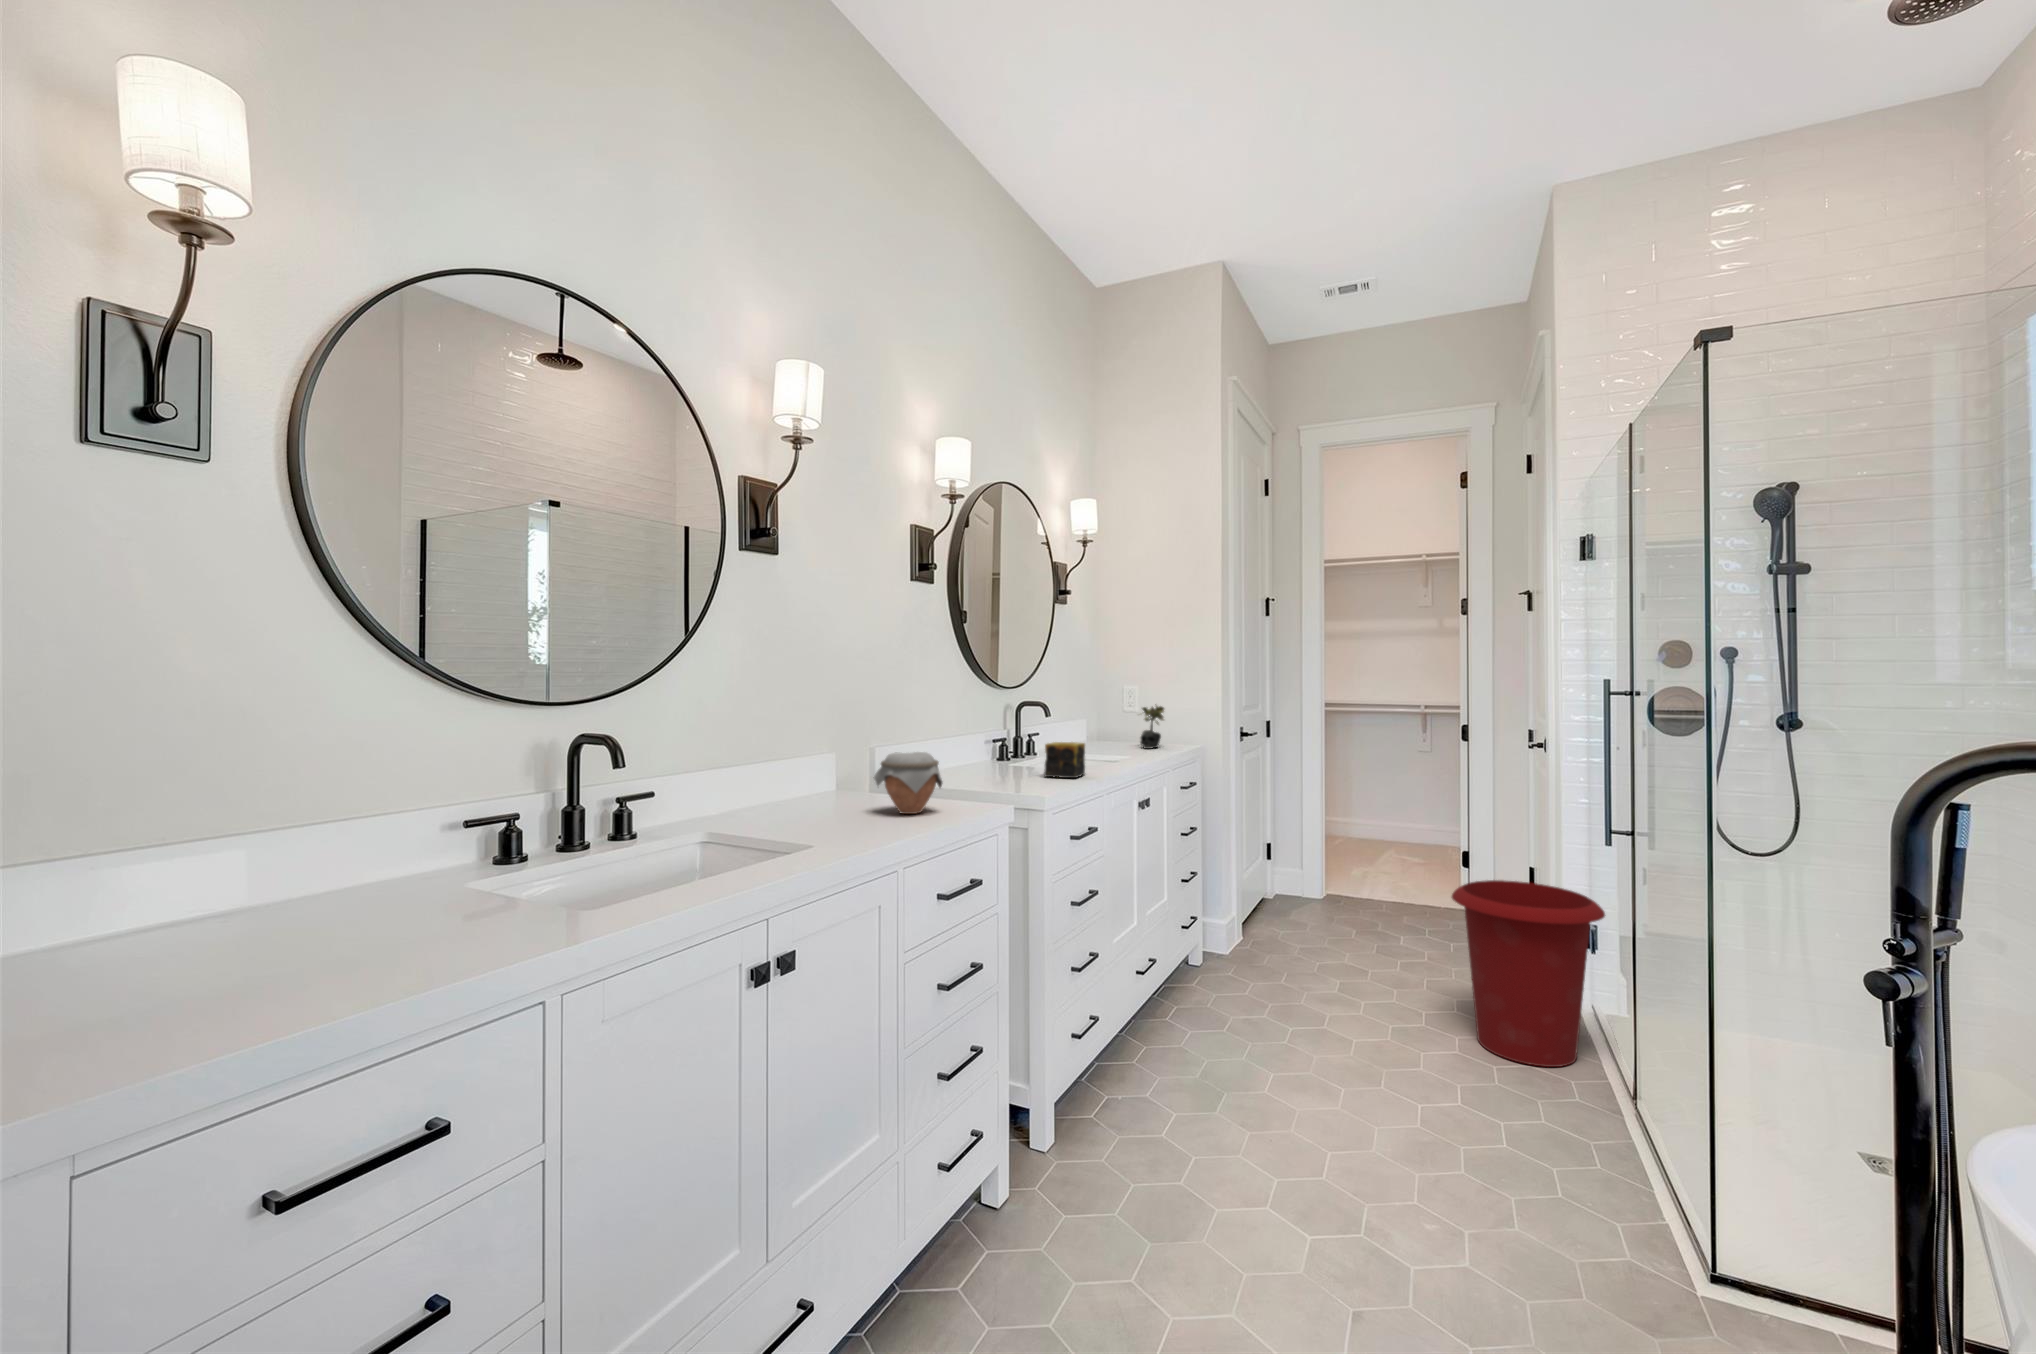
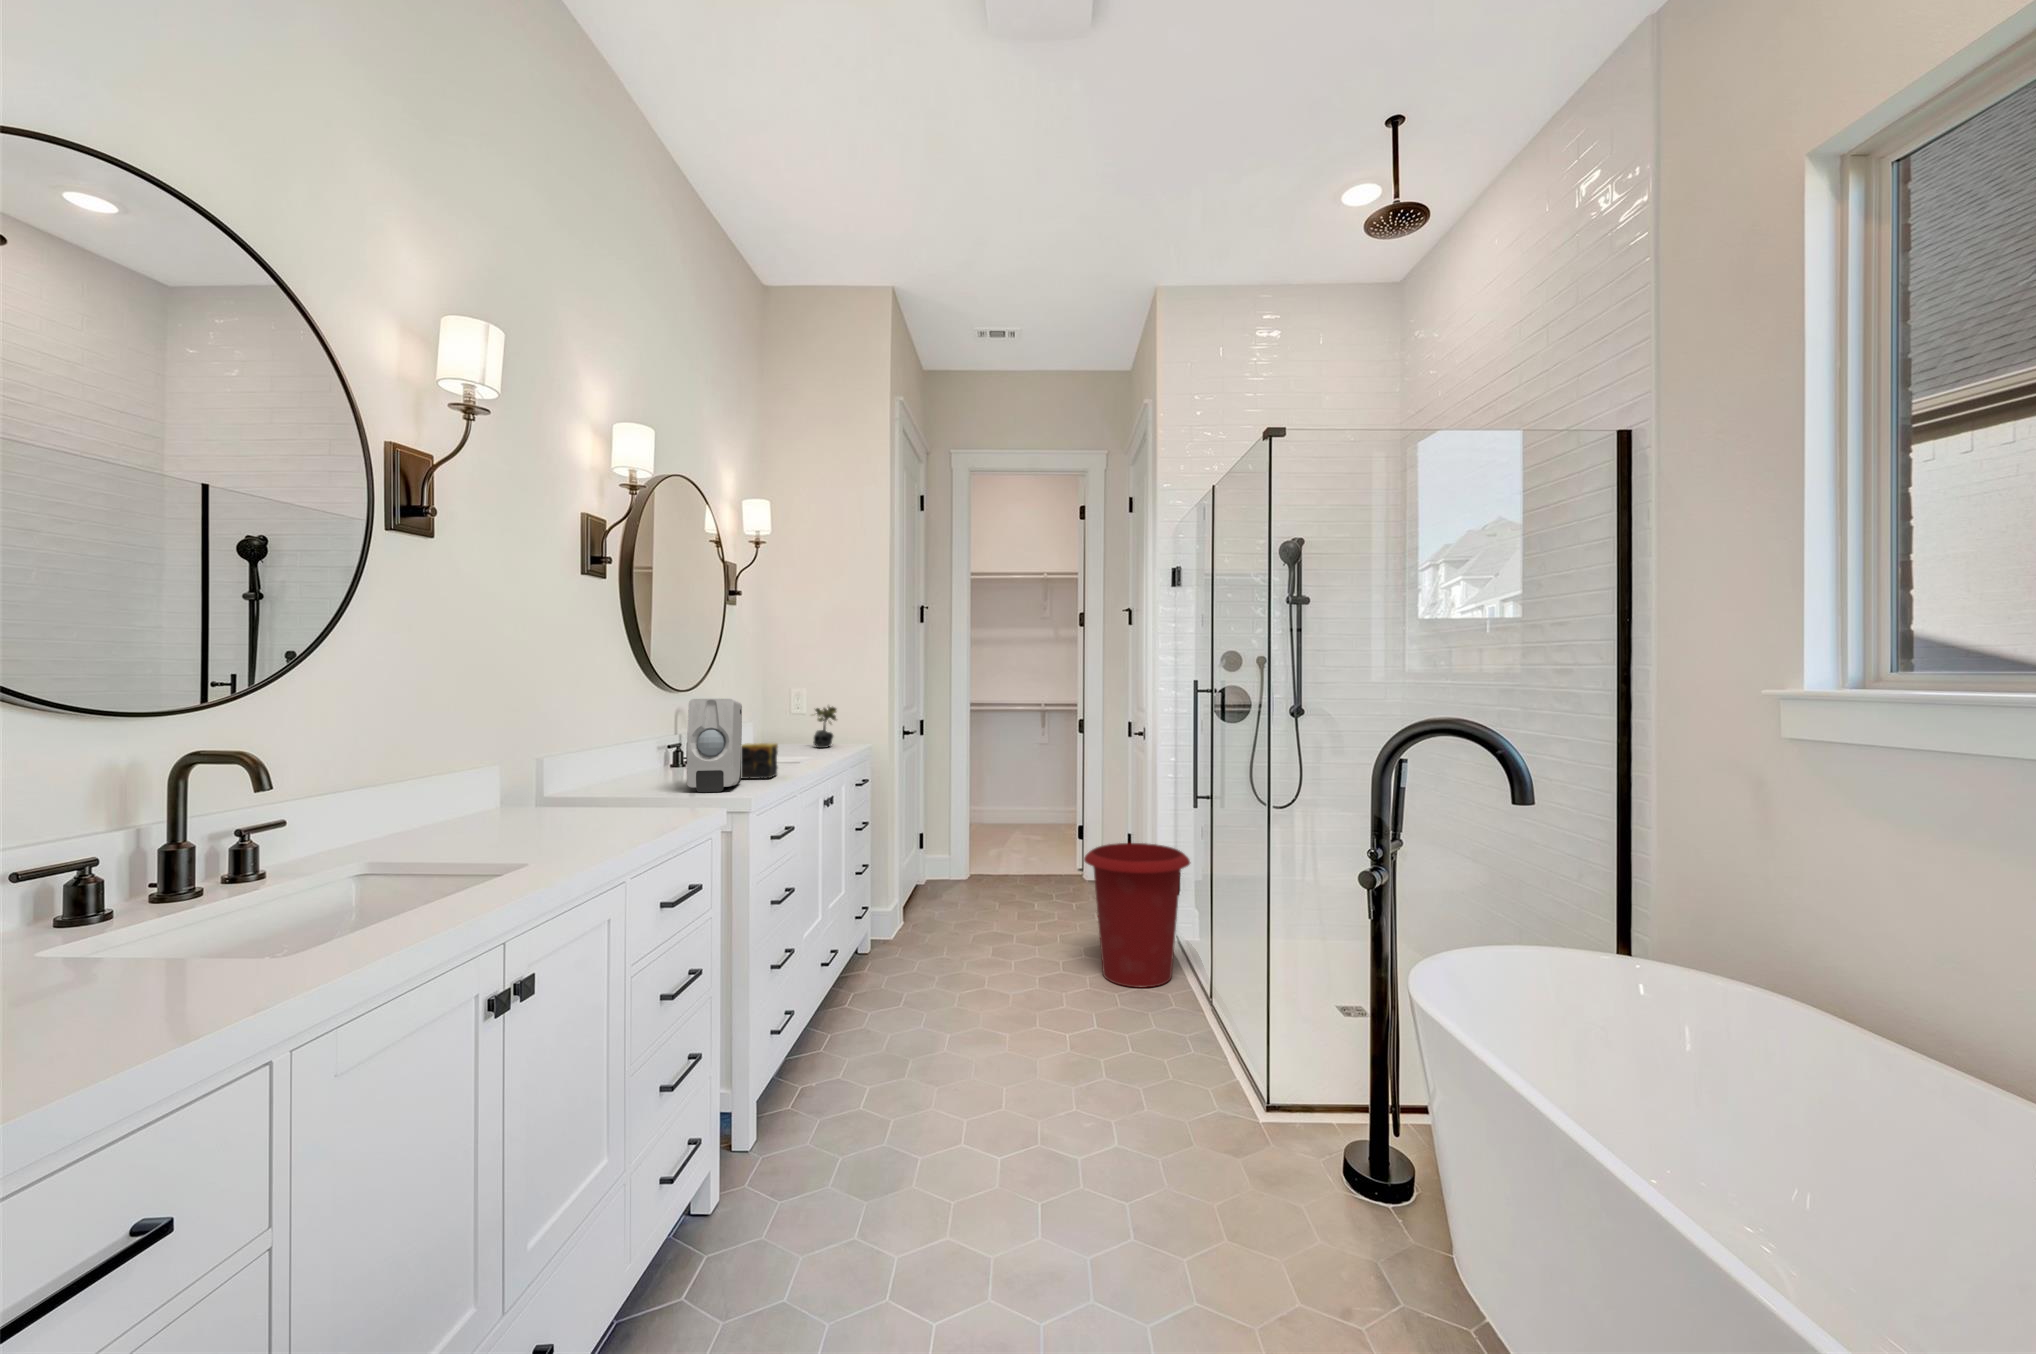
soap dispenser: none [990,697,1046,789] -> present [687,698,742,792]
jar: present [873,752,942,814] -> none [571,757,653,824]

